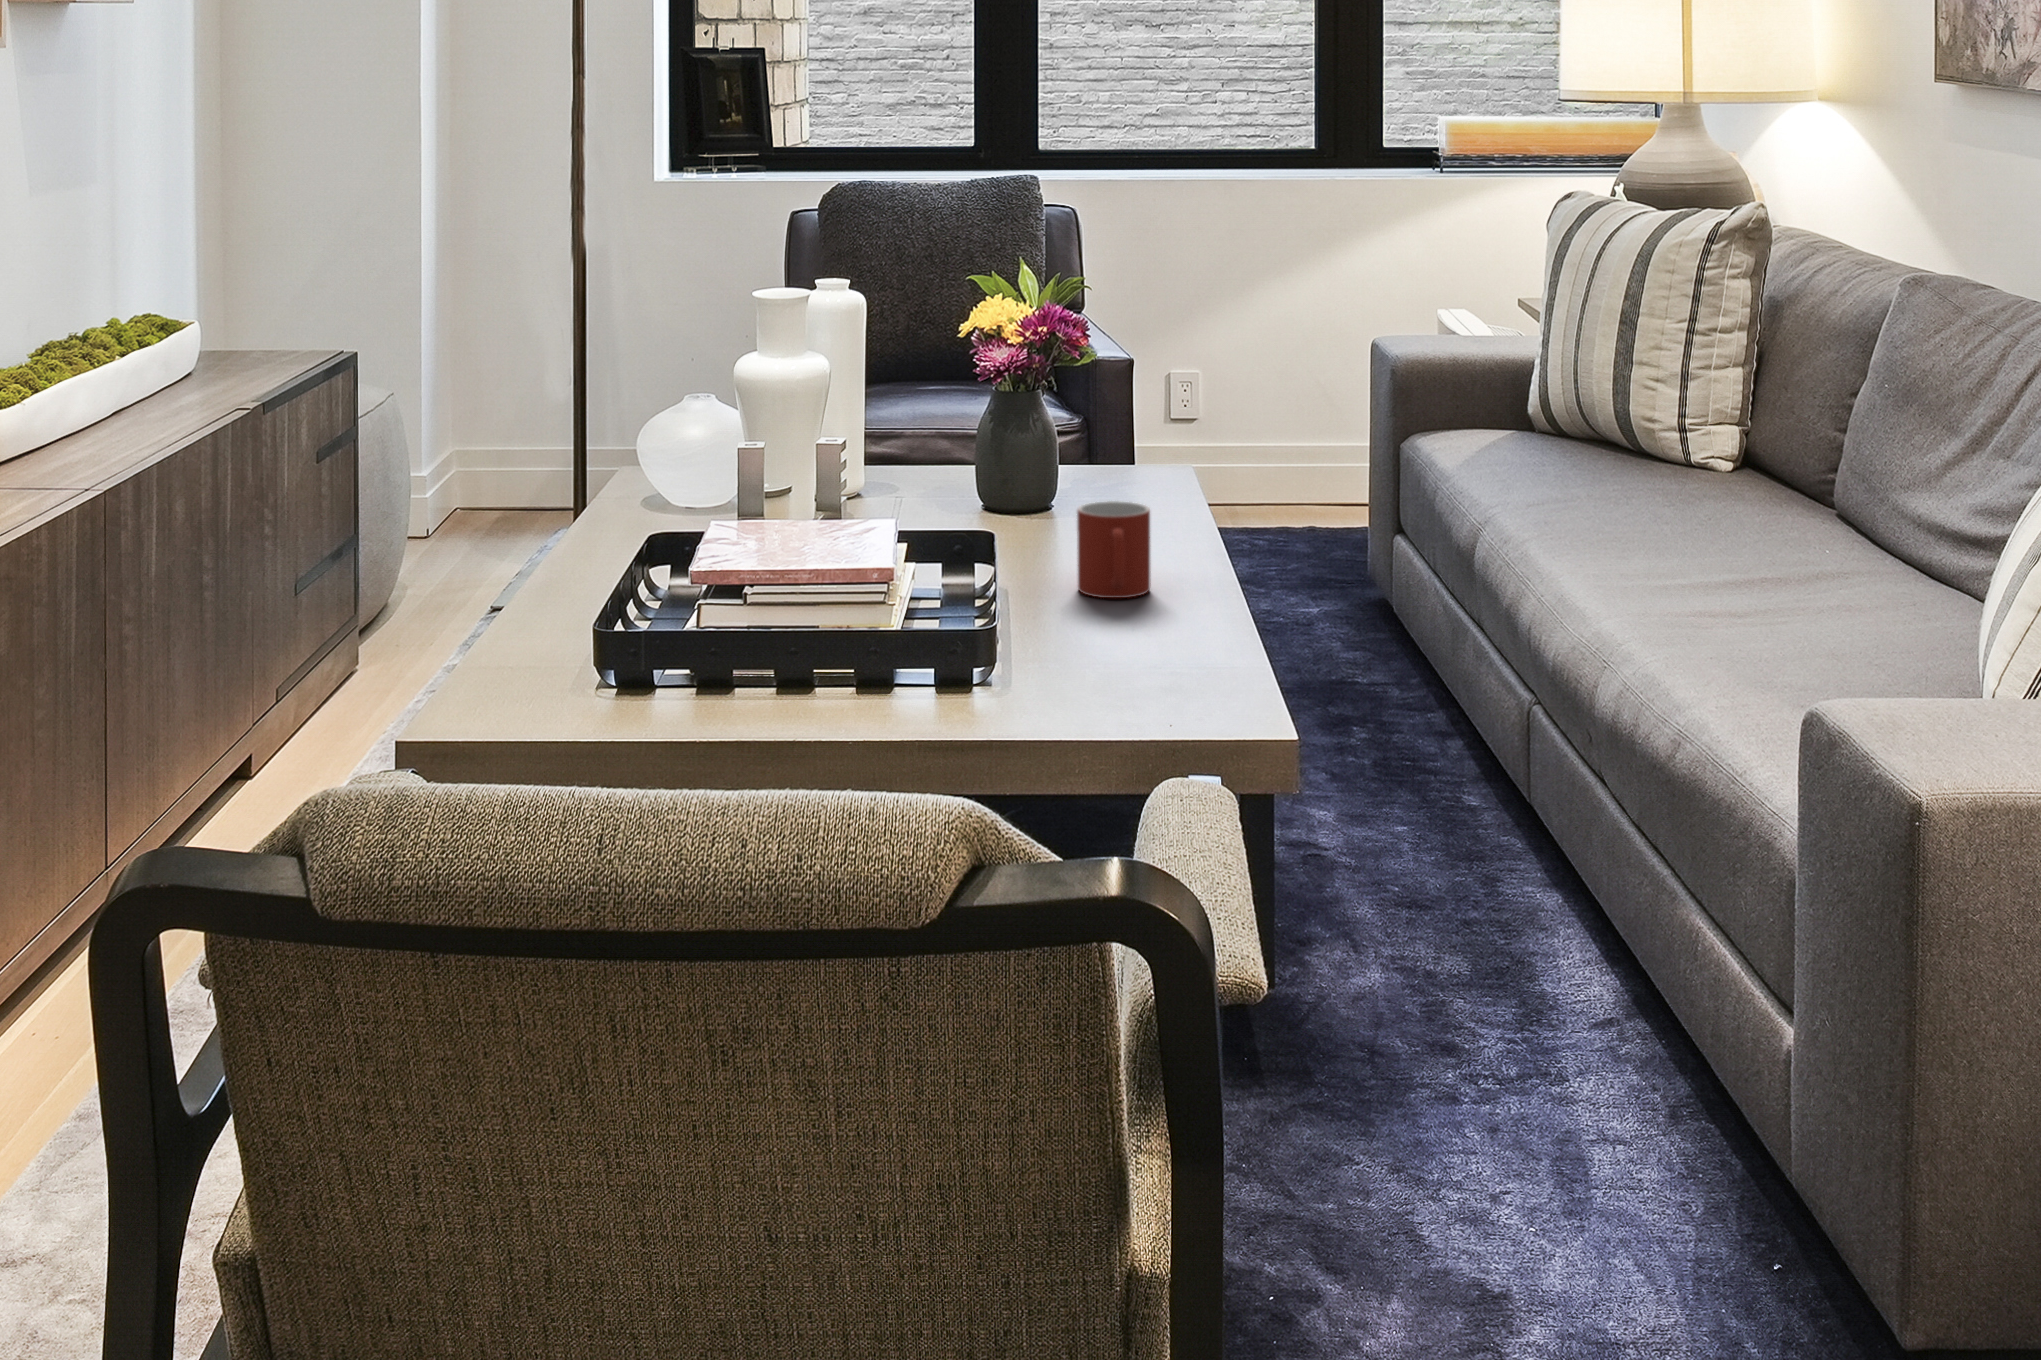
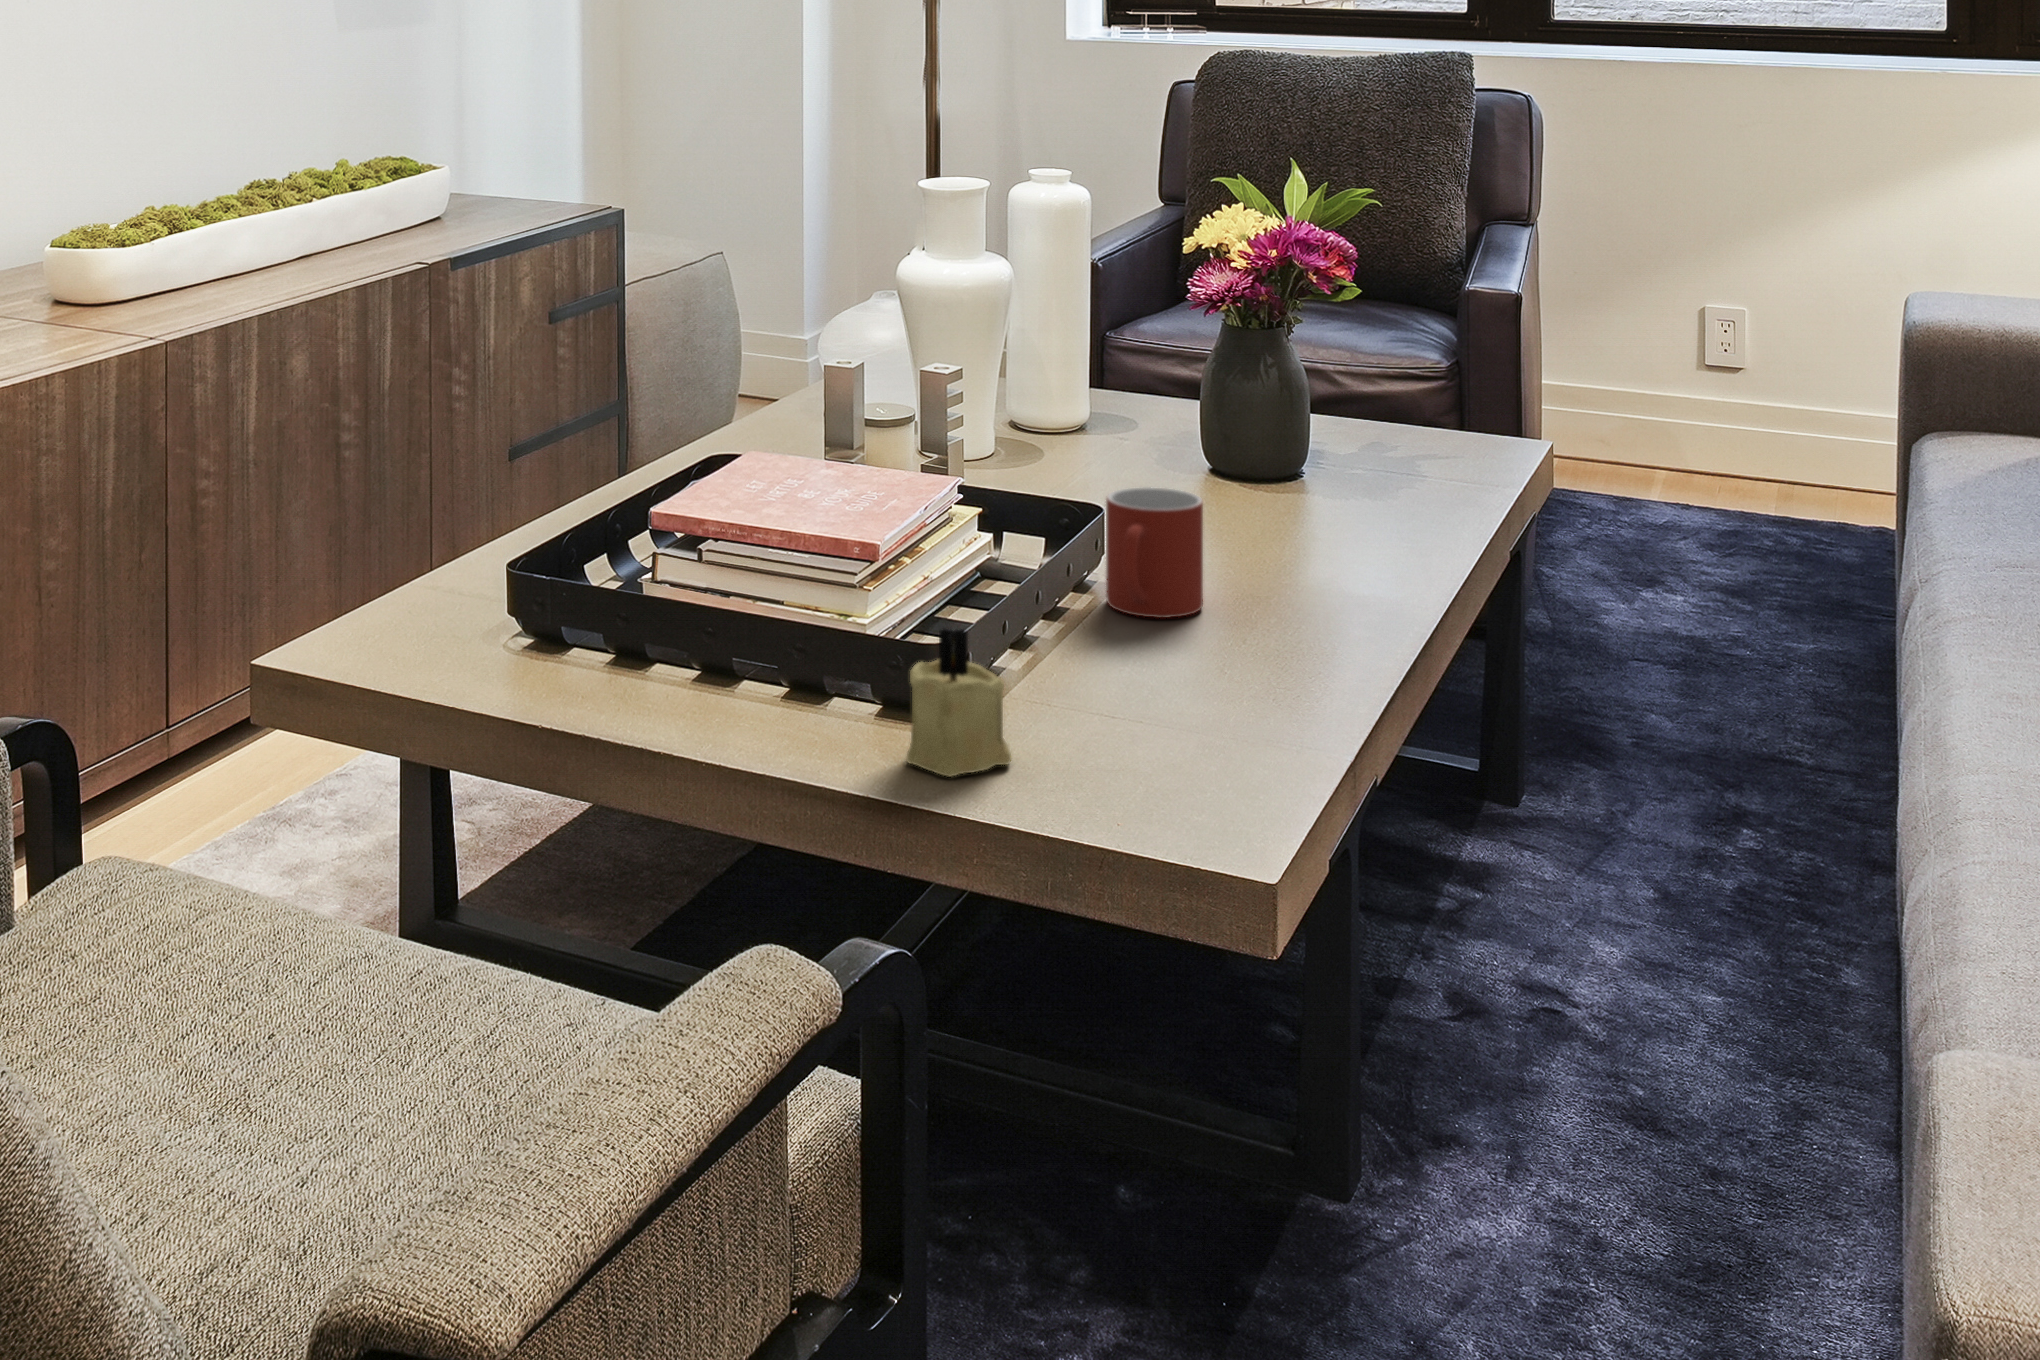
candle: none [1093,605,1169,715] -> present [906,629,1011,777]

